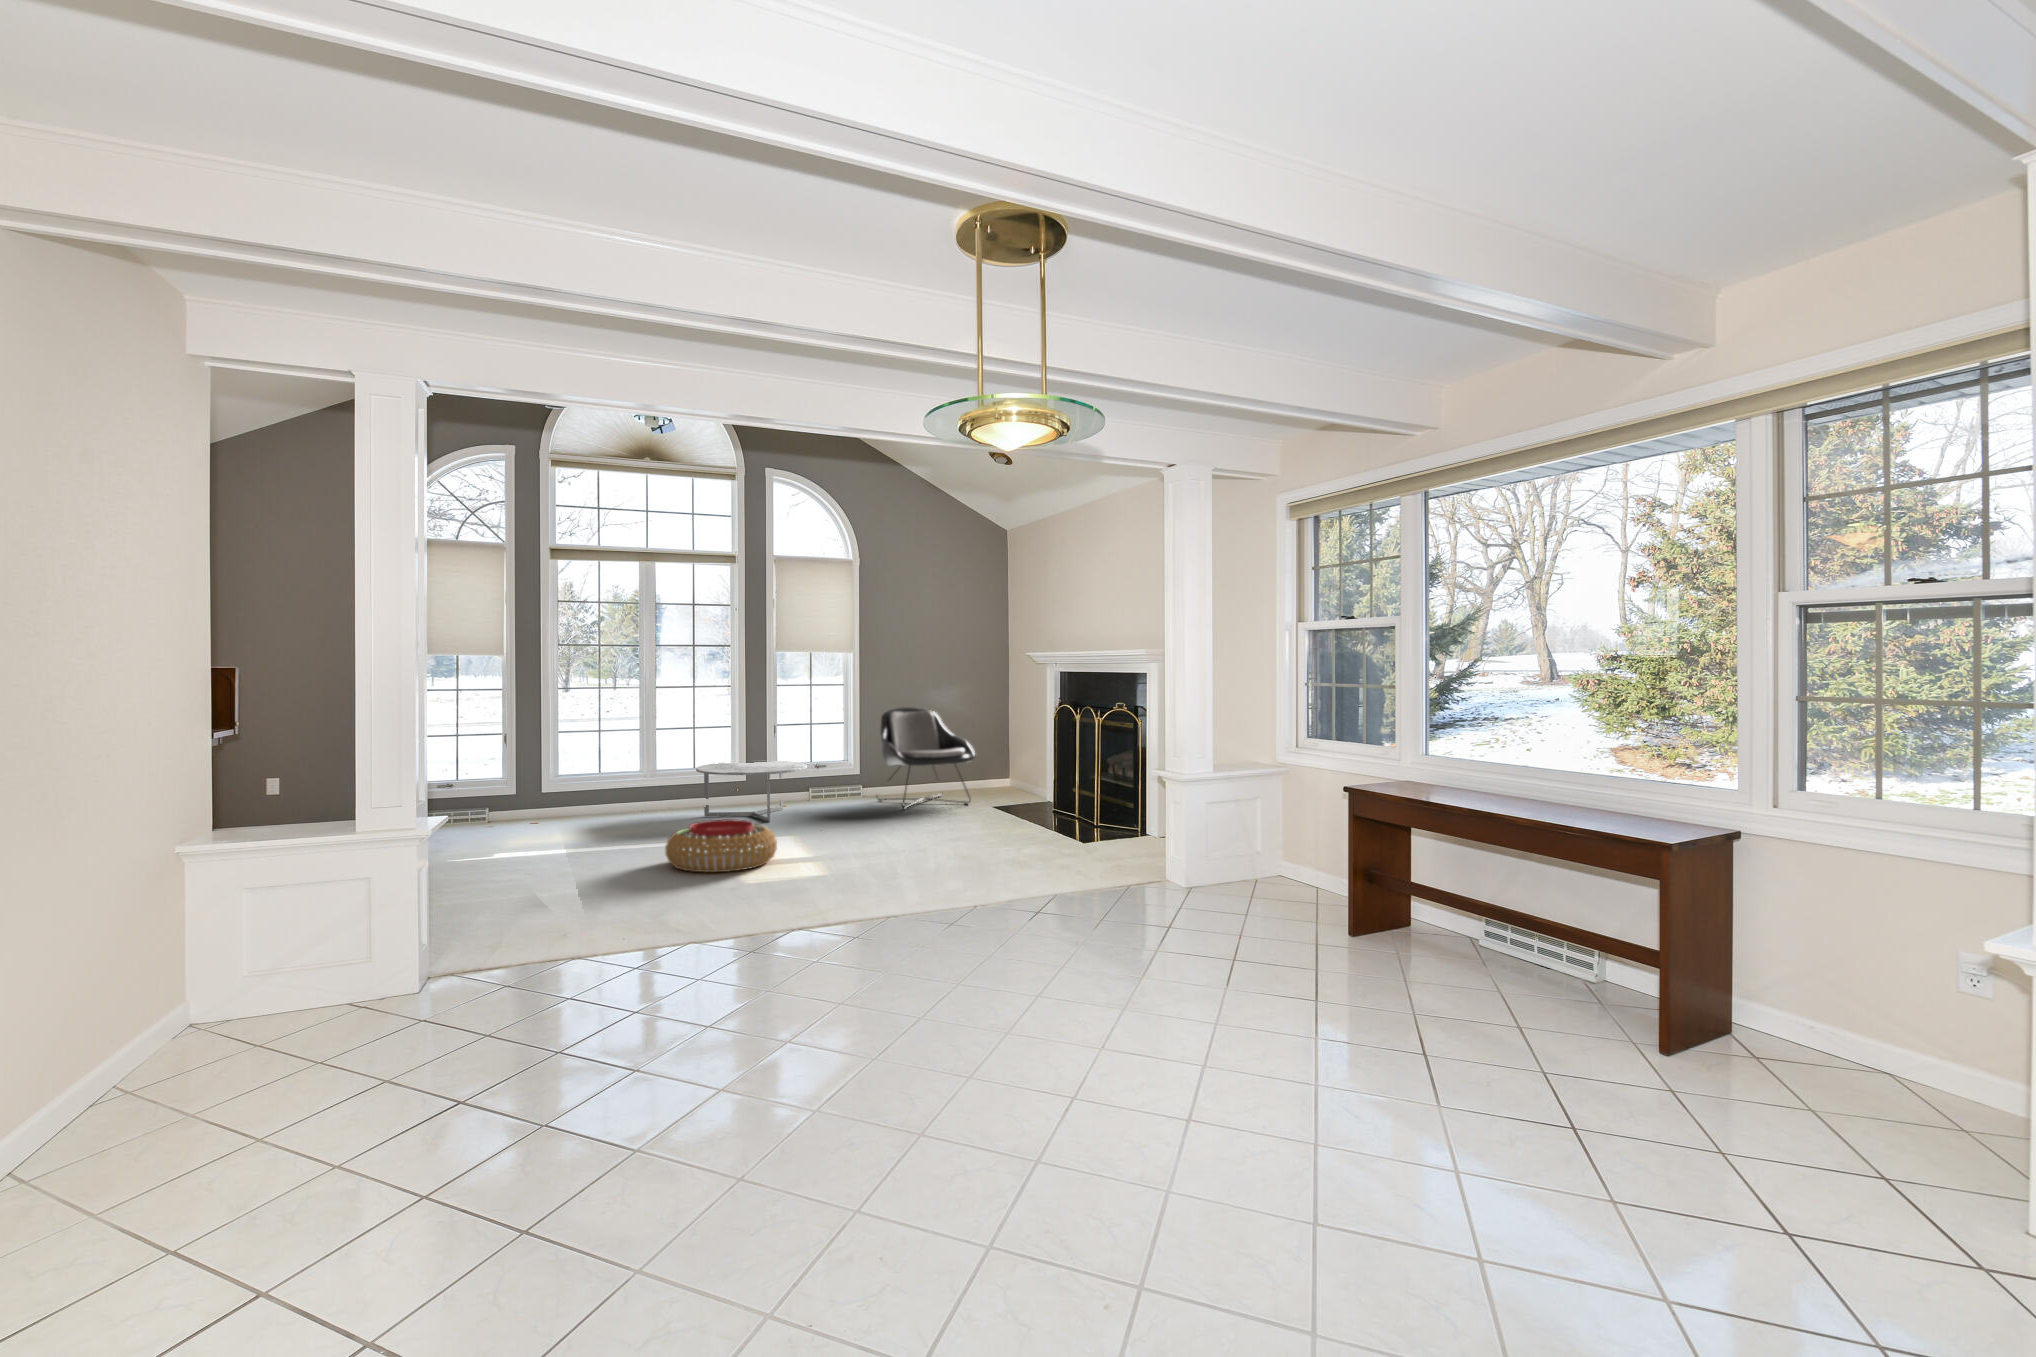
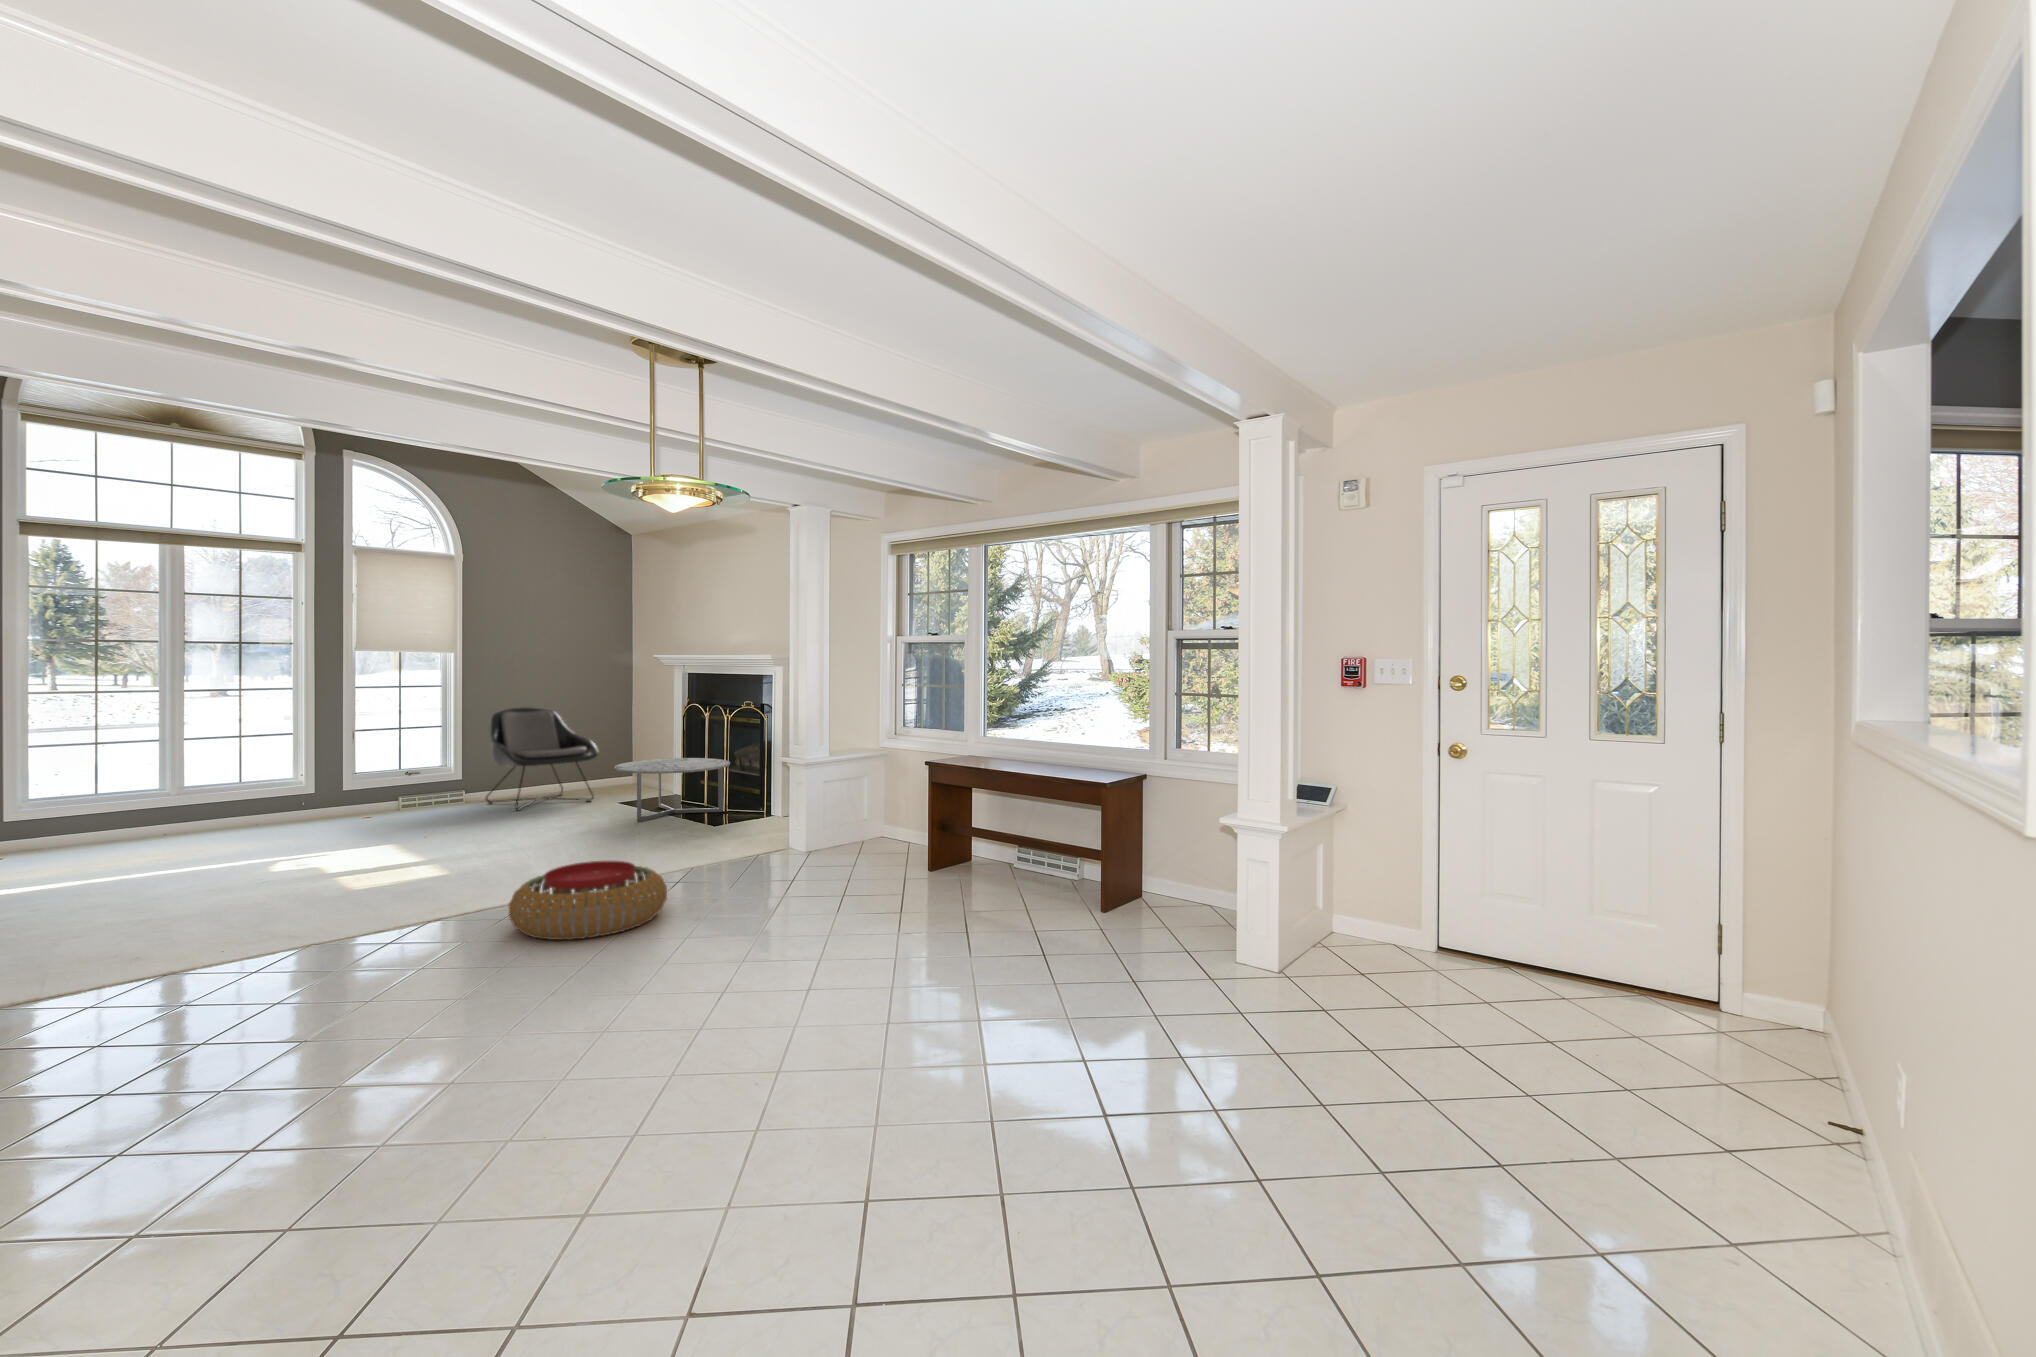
coffee table: present [696,761,807,822] -> present [614,758,730,821]
pouf: present [665,819,777,872] -> present [509,861,667,940]

